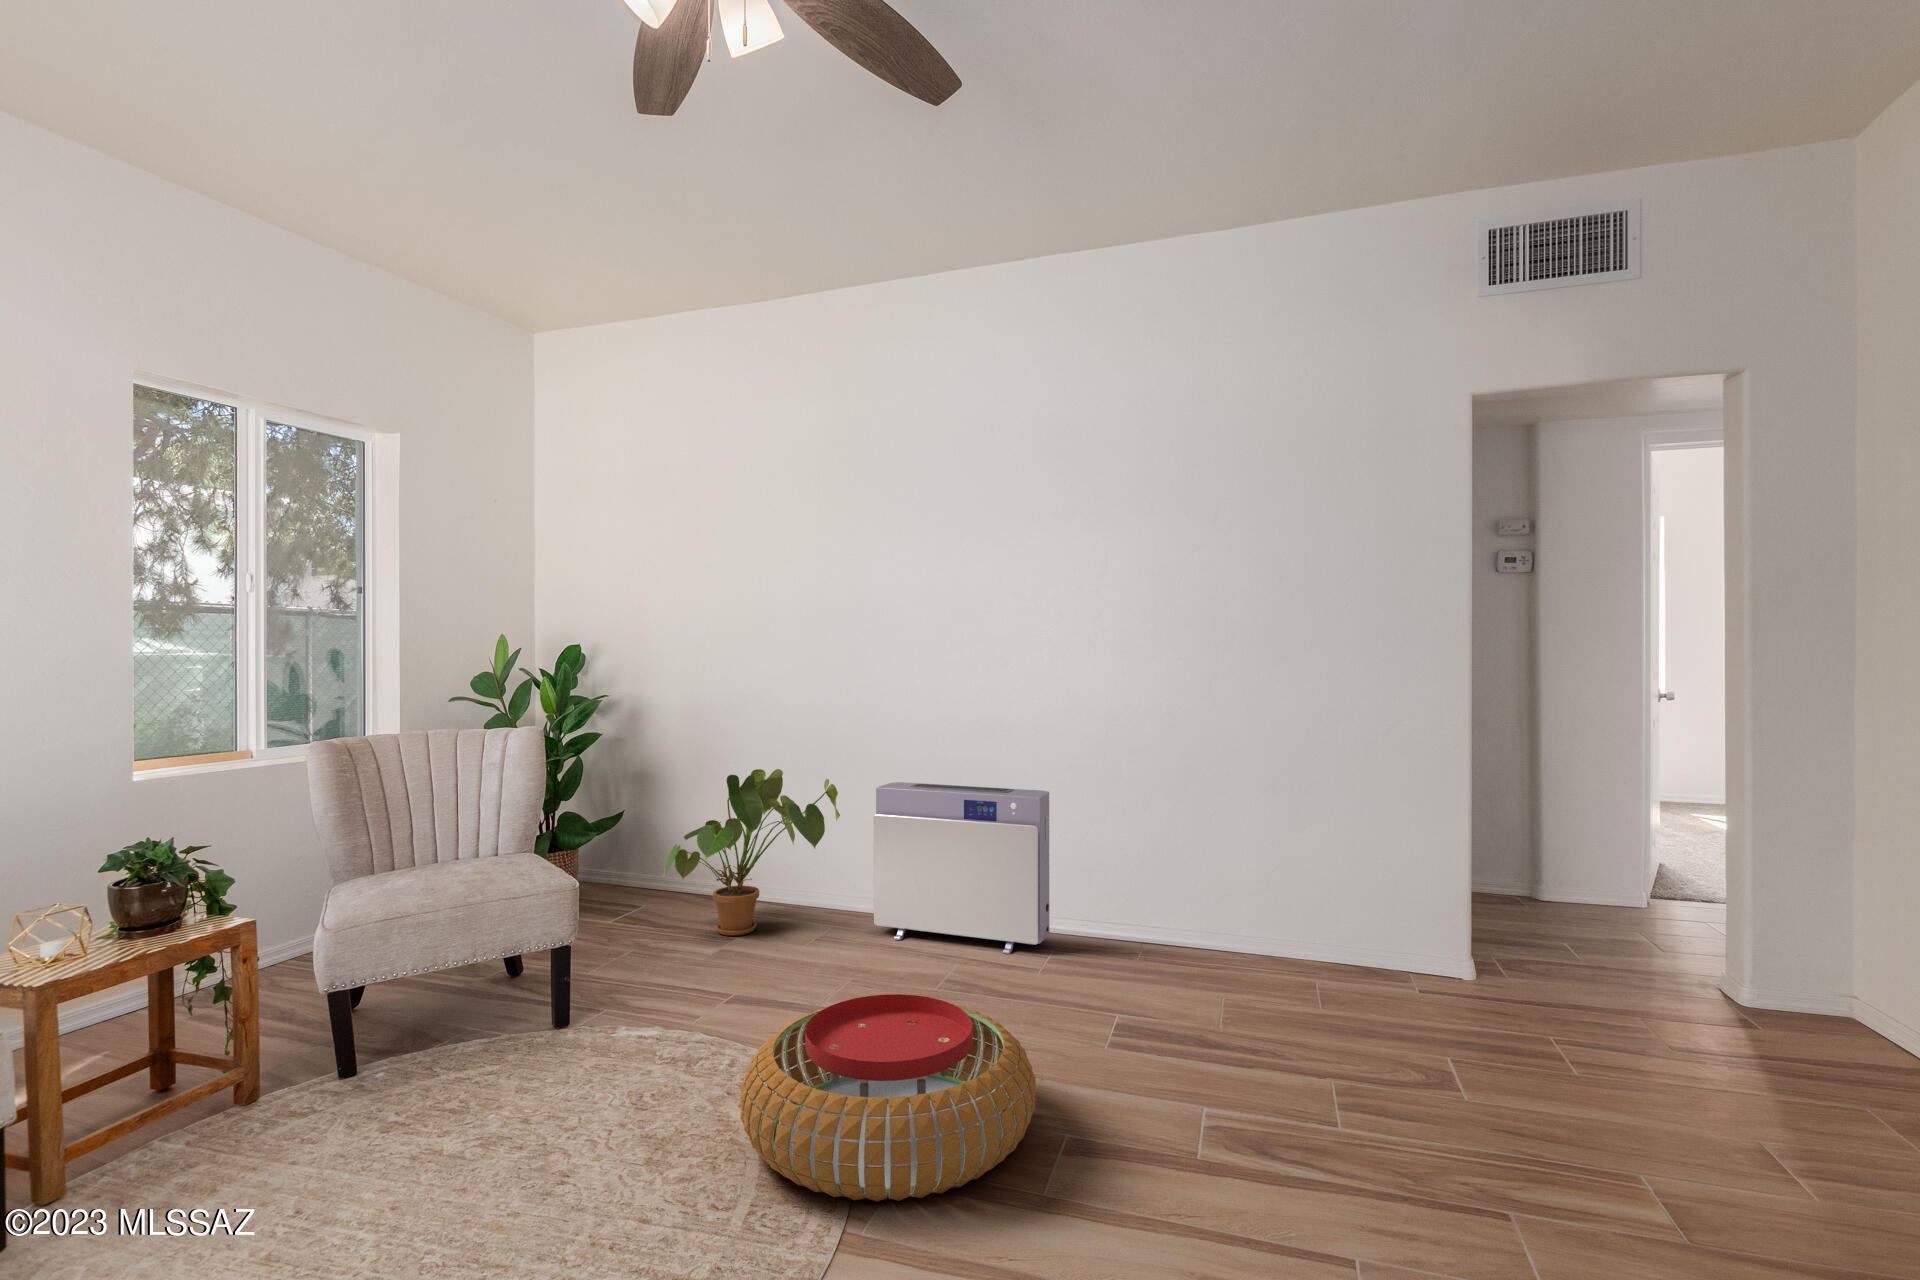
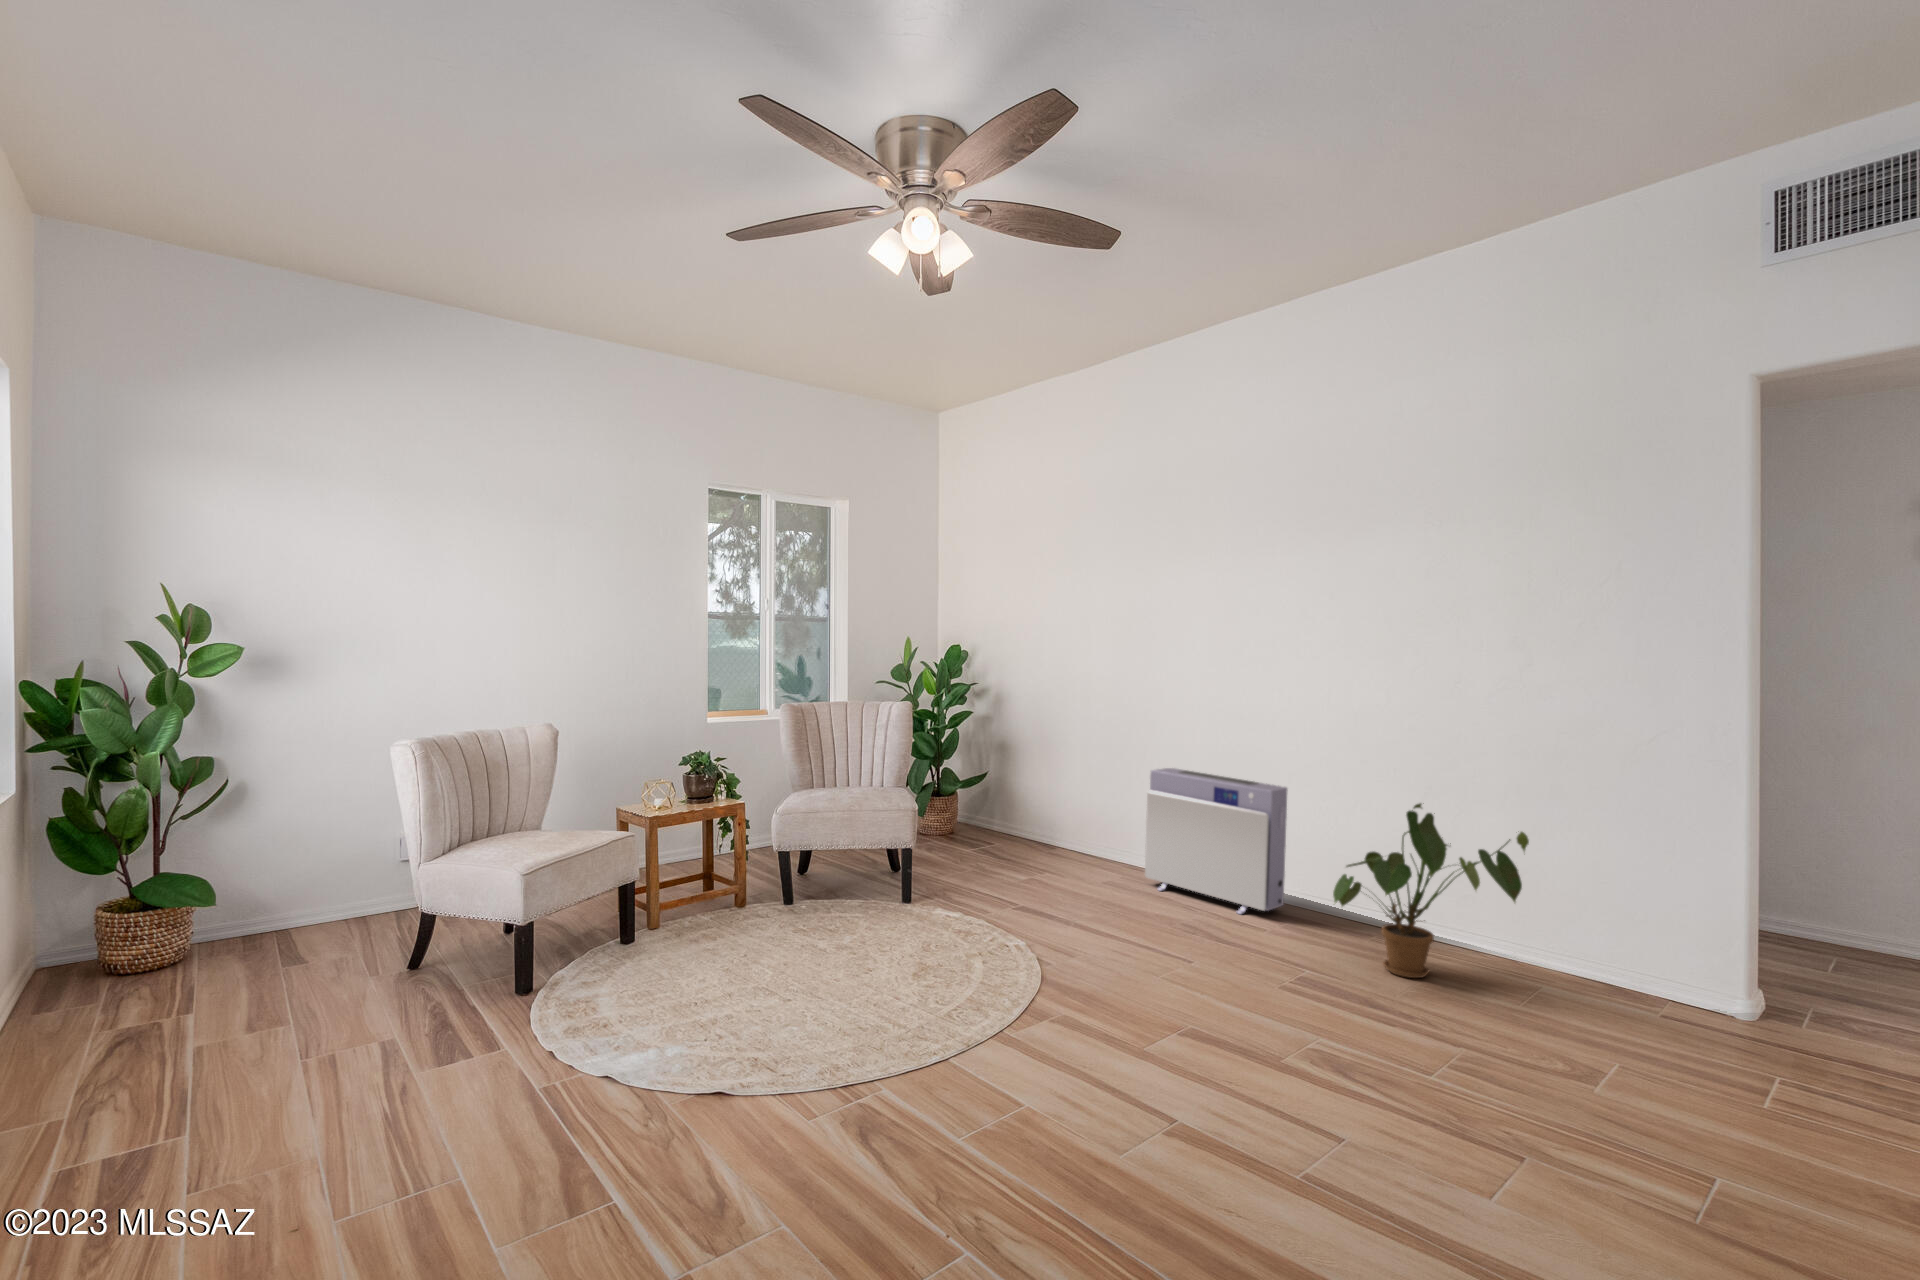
house plant: present [664,769,840,936] -> present [1333,803,1529,978]
pouf: present [741,994,1035,1202] -> none [970,906,1168,1028]

